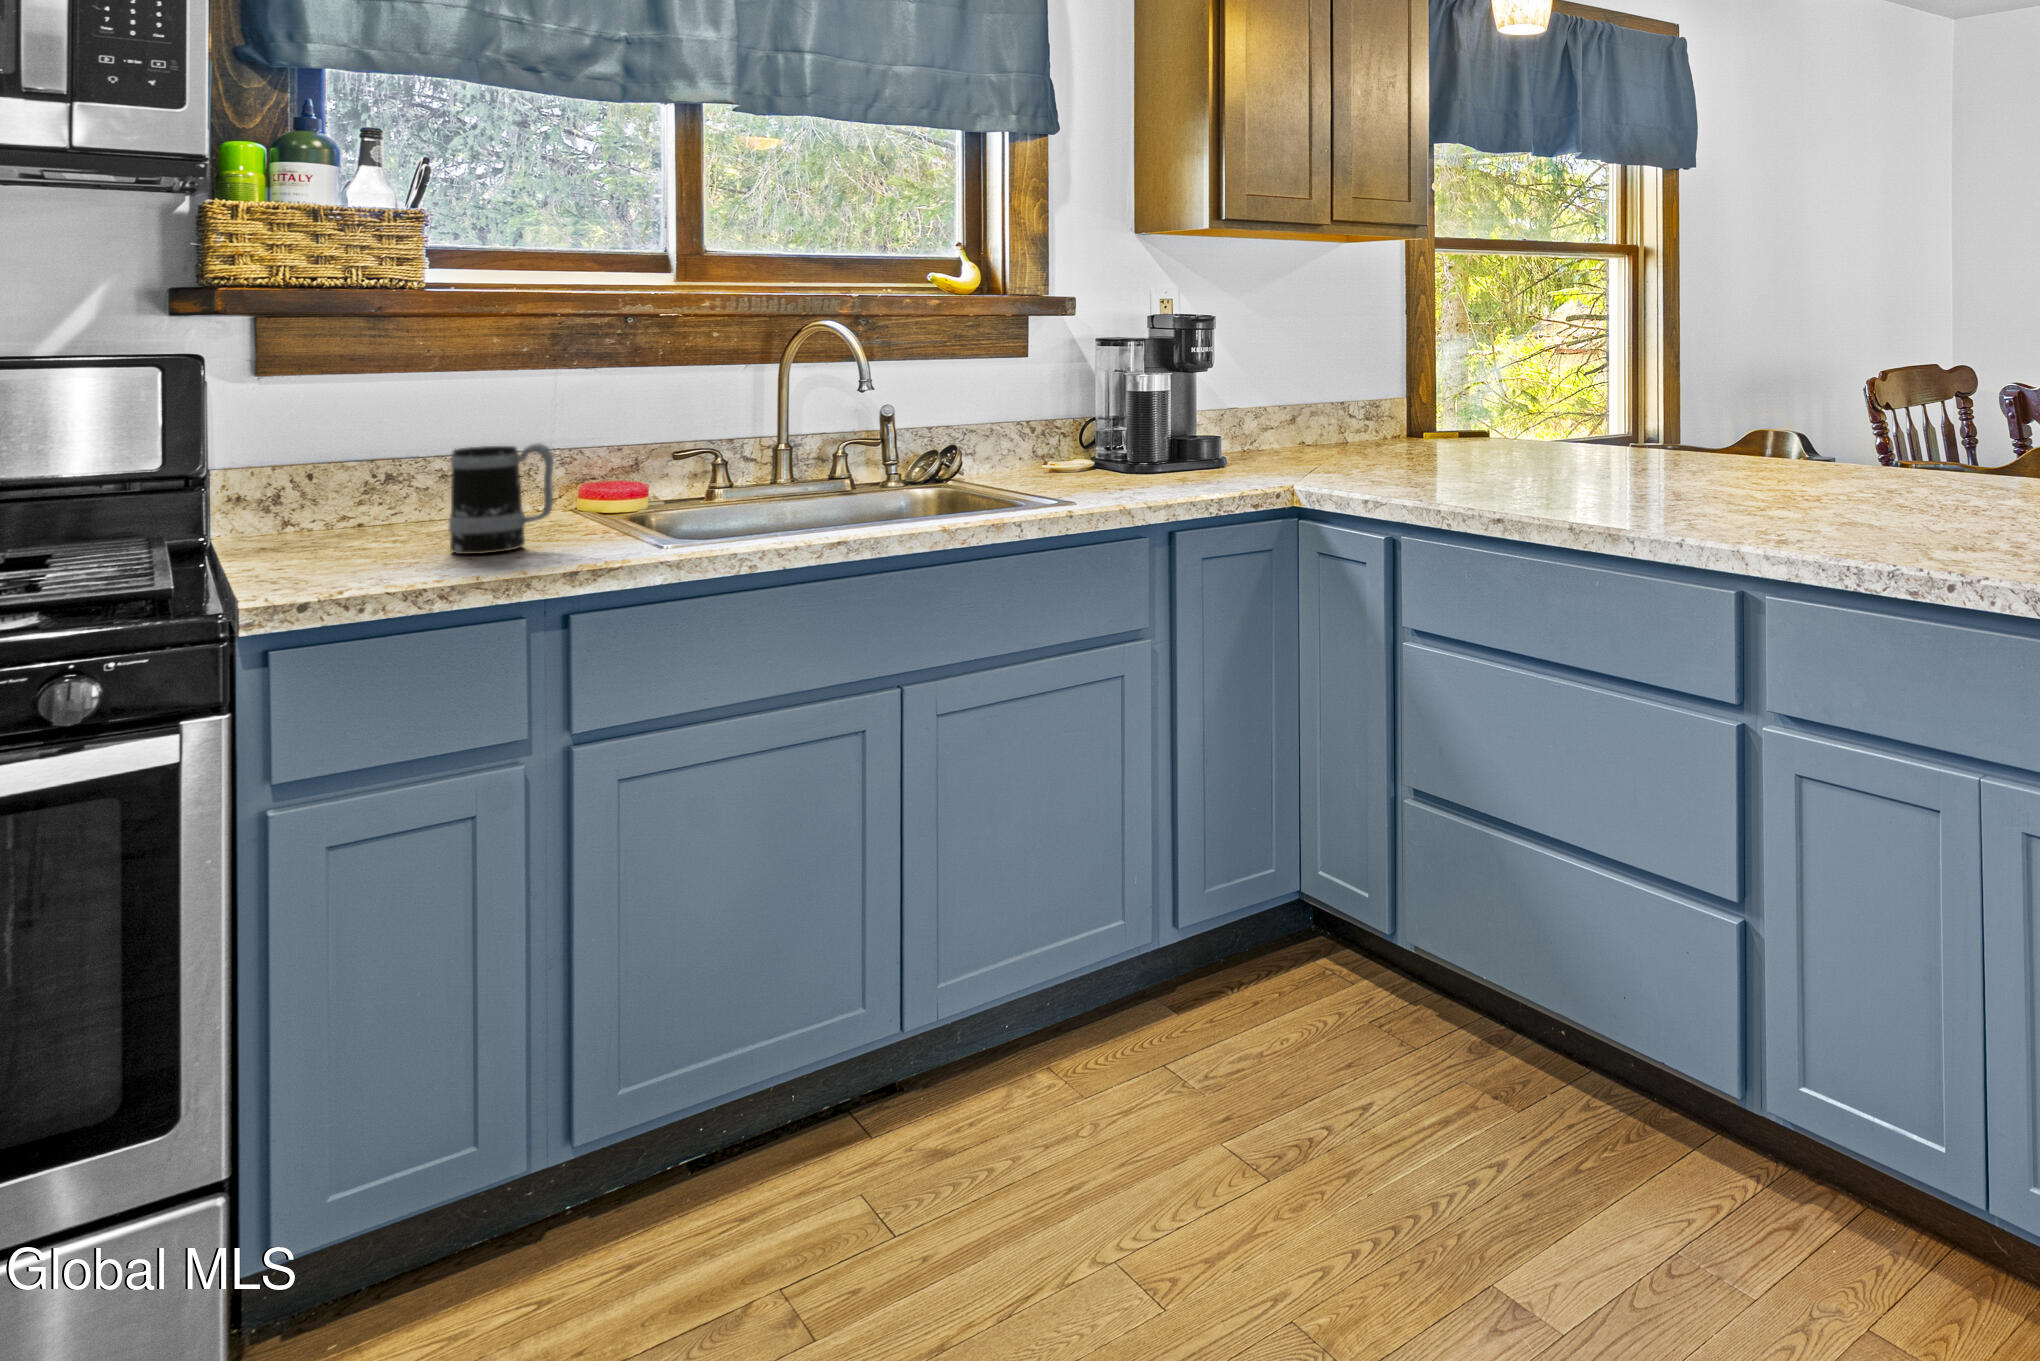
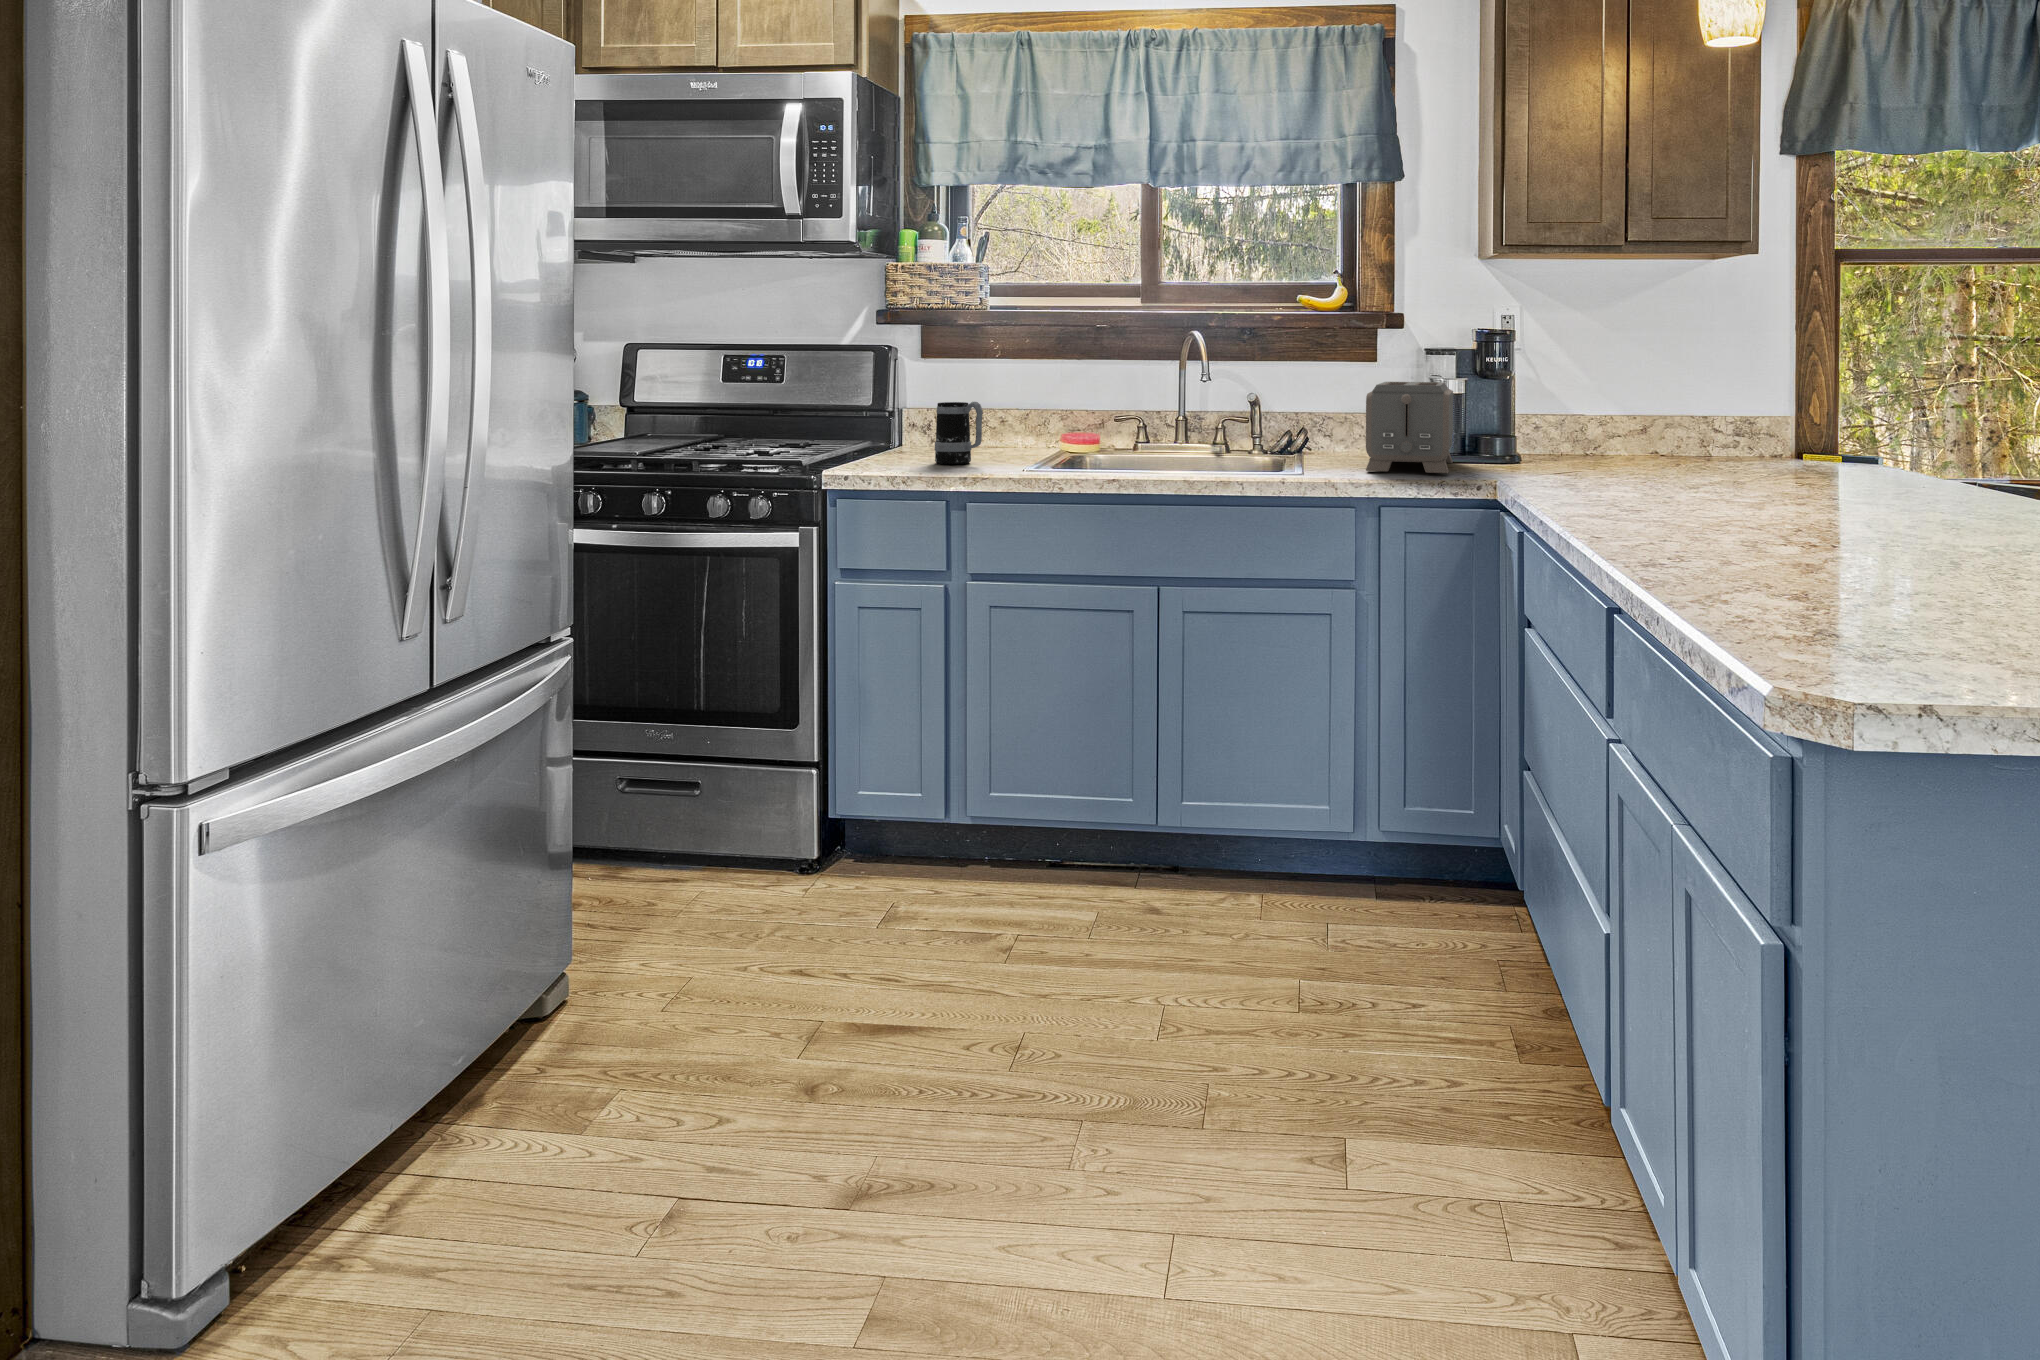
toaster: none [1064,379,1209,492] -> present [1366,382,1453,473]

